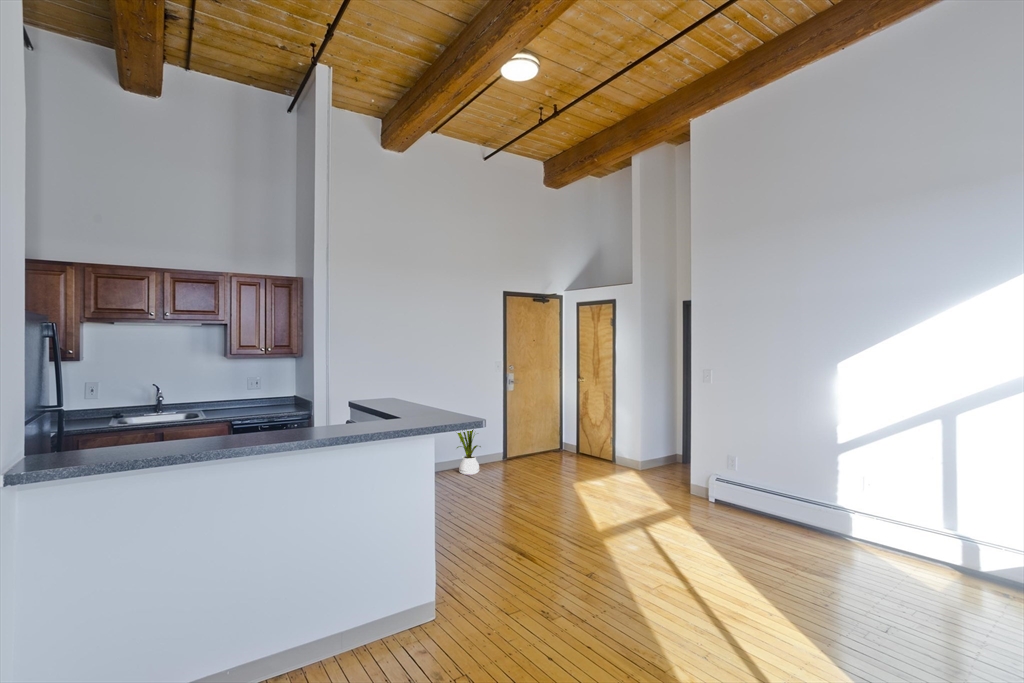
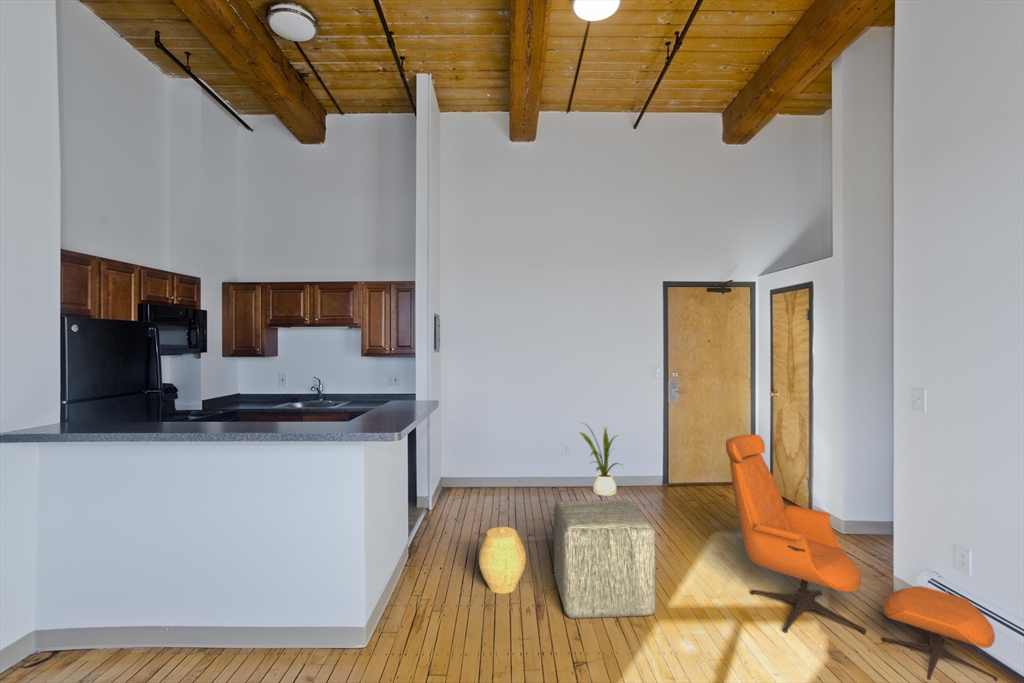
lounge chair: none [622,407,768,534] -> present [726,434,998,681]
ottoman: none [513,466,602,559] -> present [554,500,656,618]
woven basket: none [461,504,502,560] -> present [479,527,526,594]

